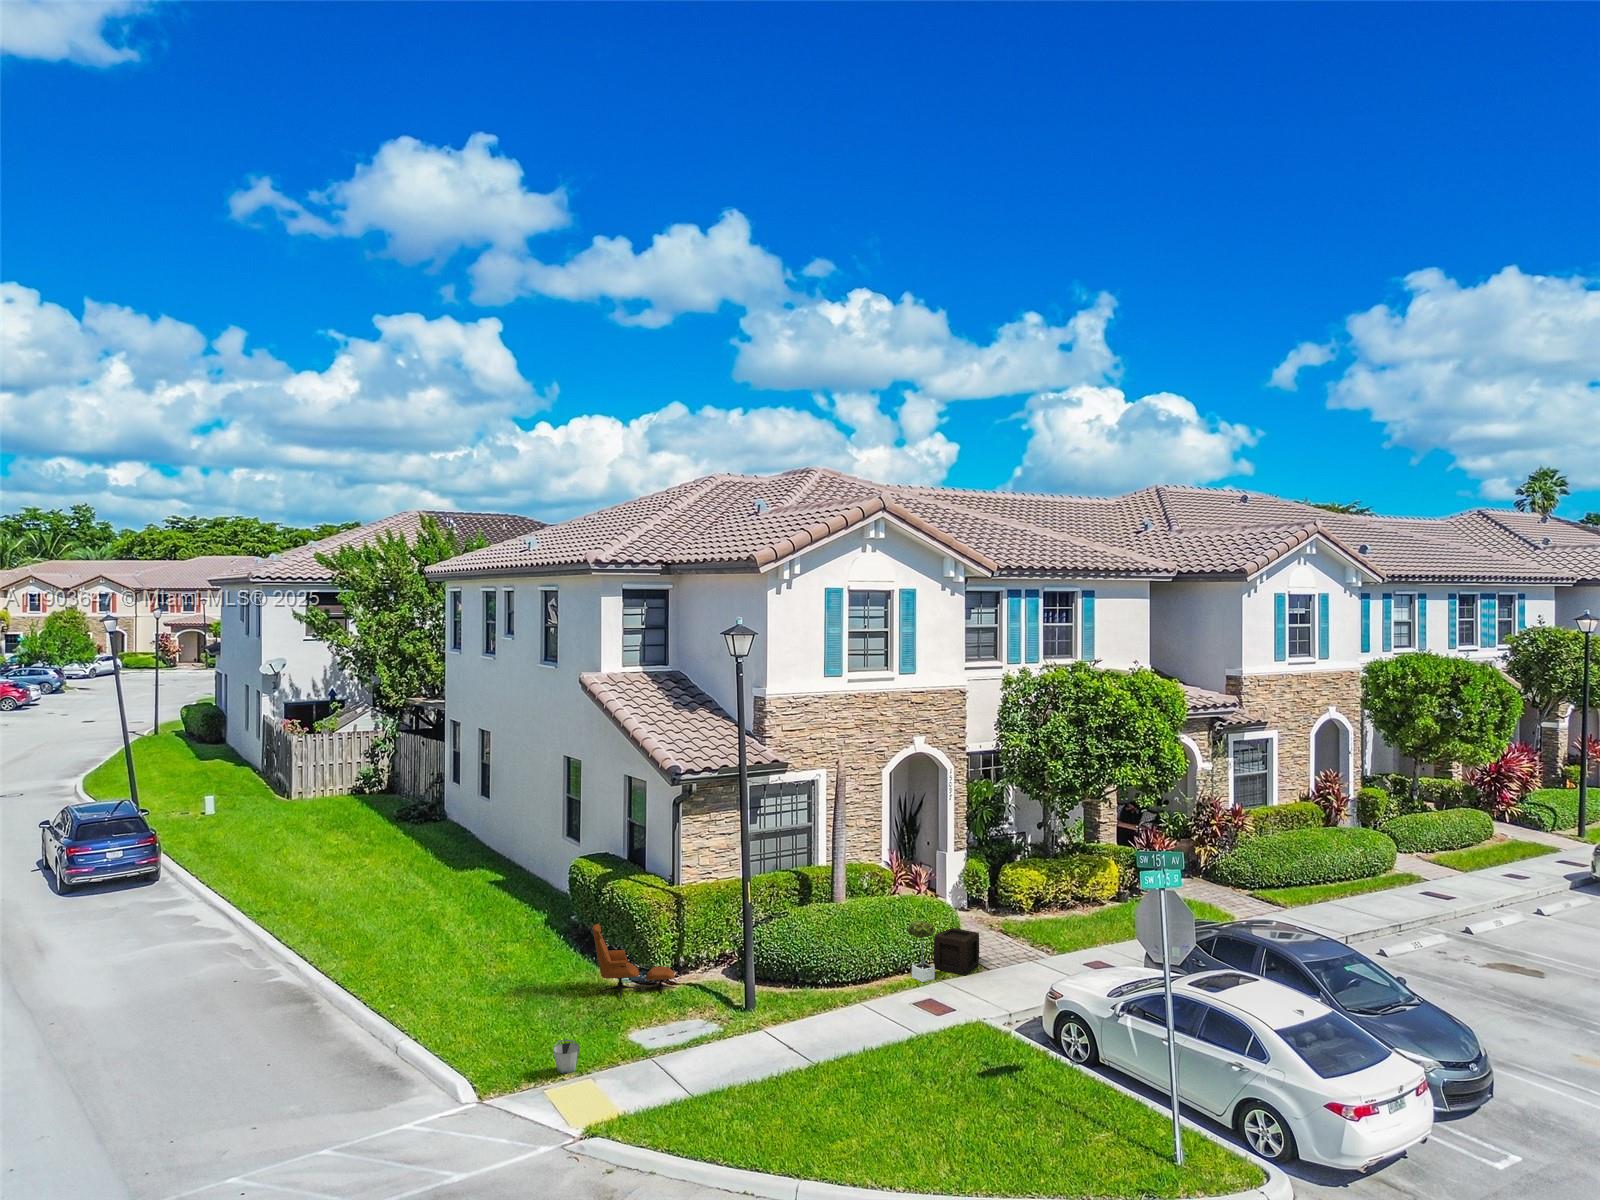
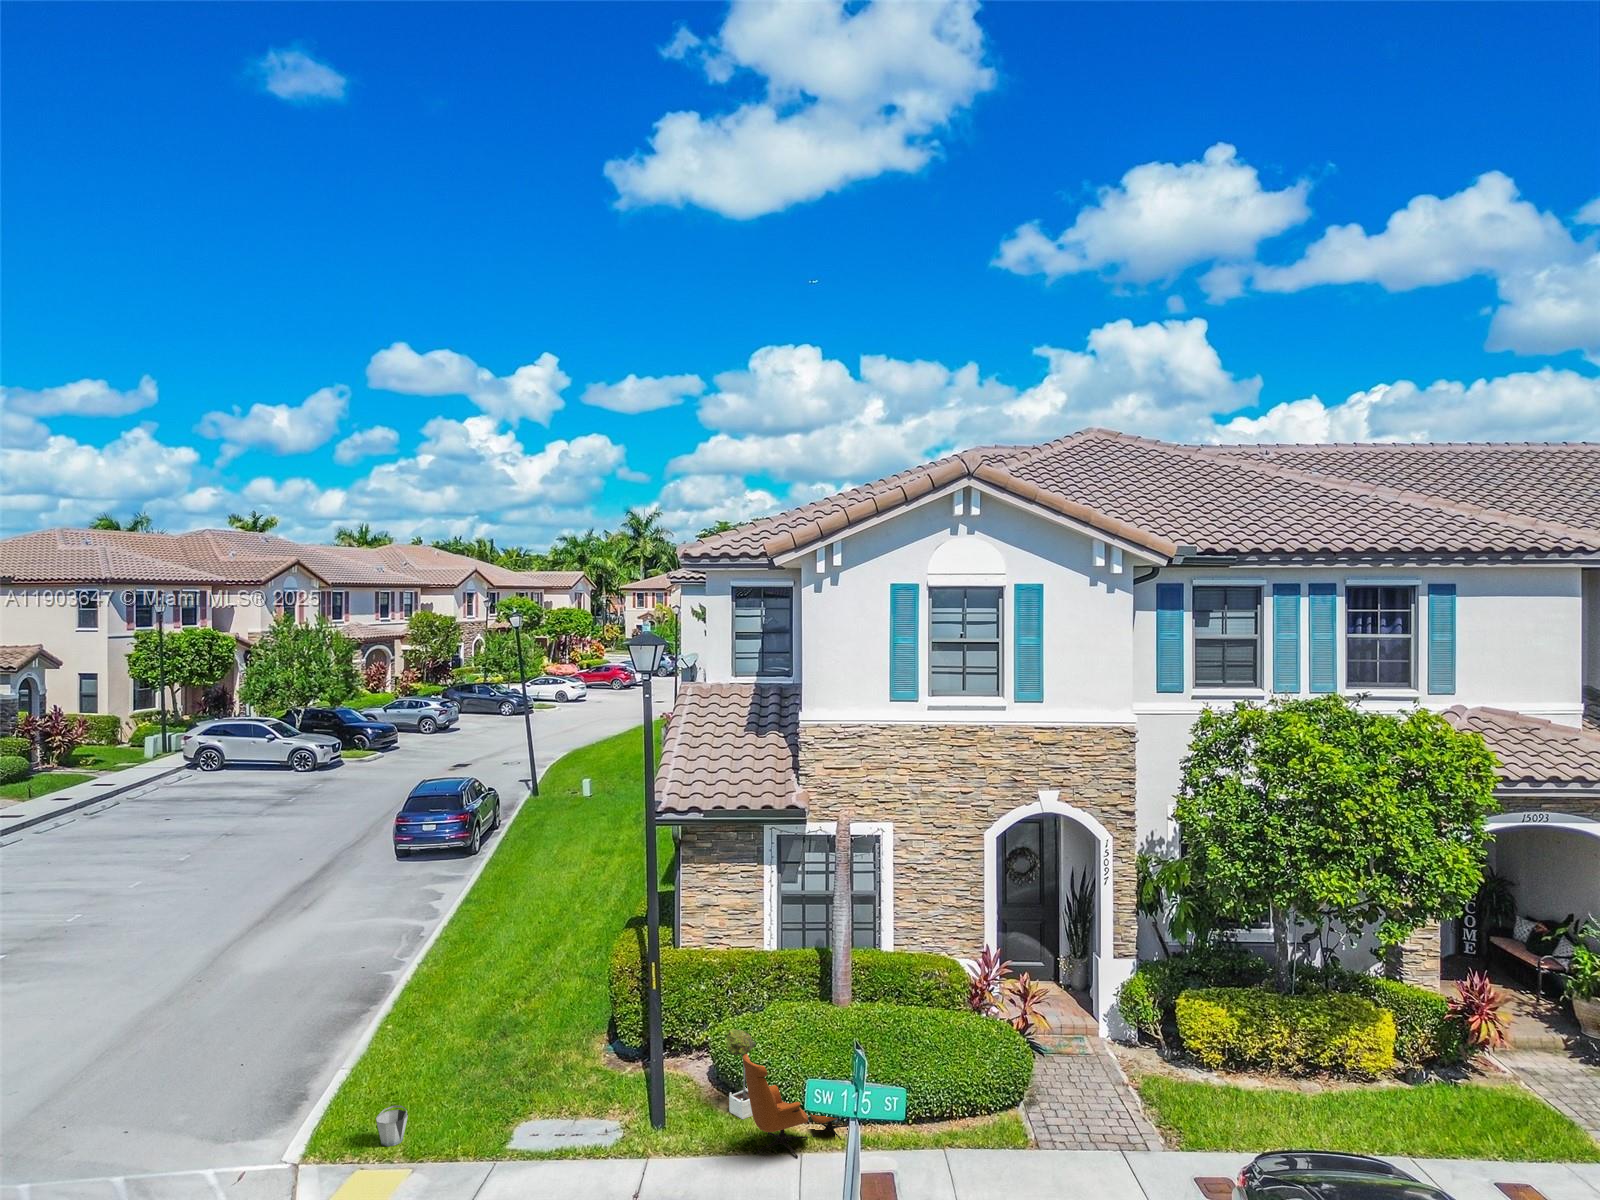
potted tree: present [908,921,935,982] -> present [725,1029,756,1119]
lounge chair: present [592,924,675,998] -> present [743,1054,847,1158]
wooden crate: present [934,928,979,976] -> none [953,1069,1023,1147]

